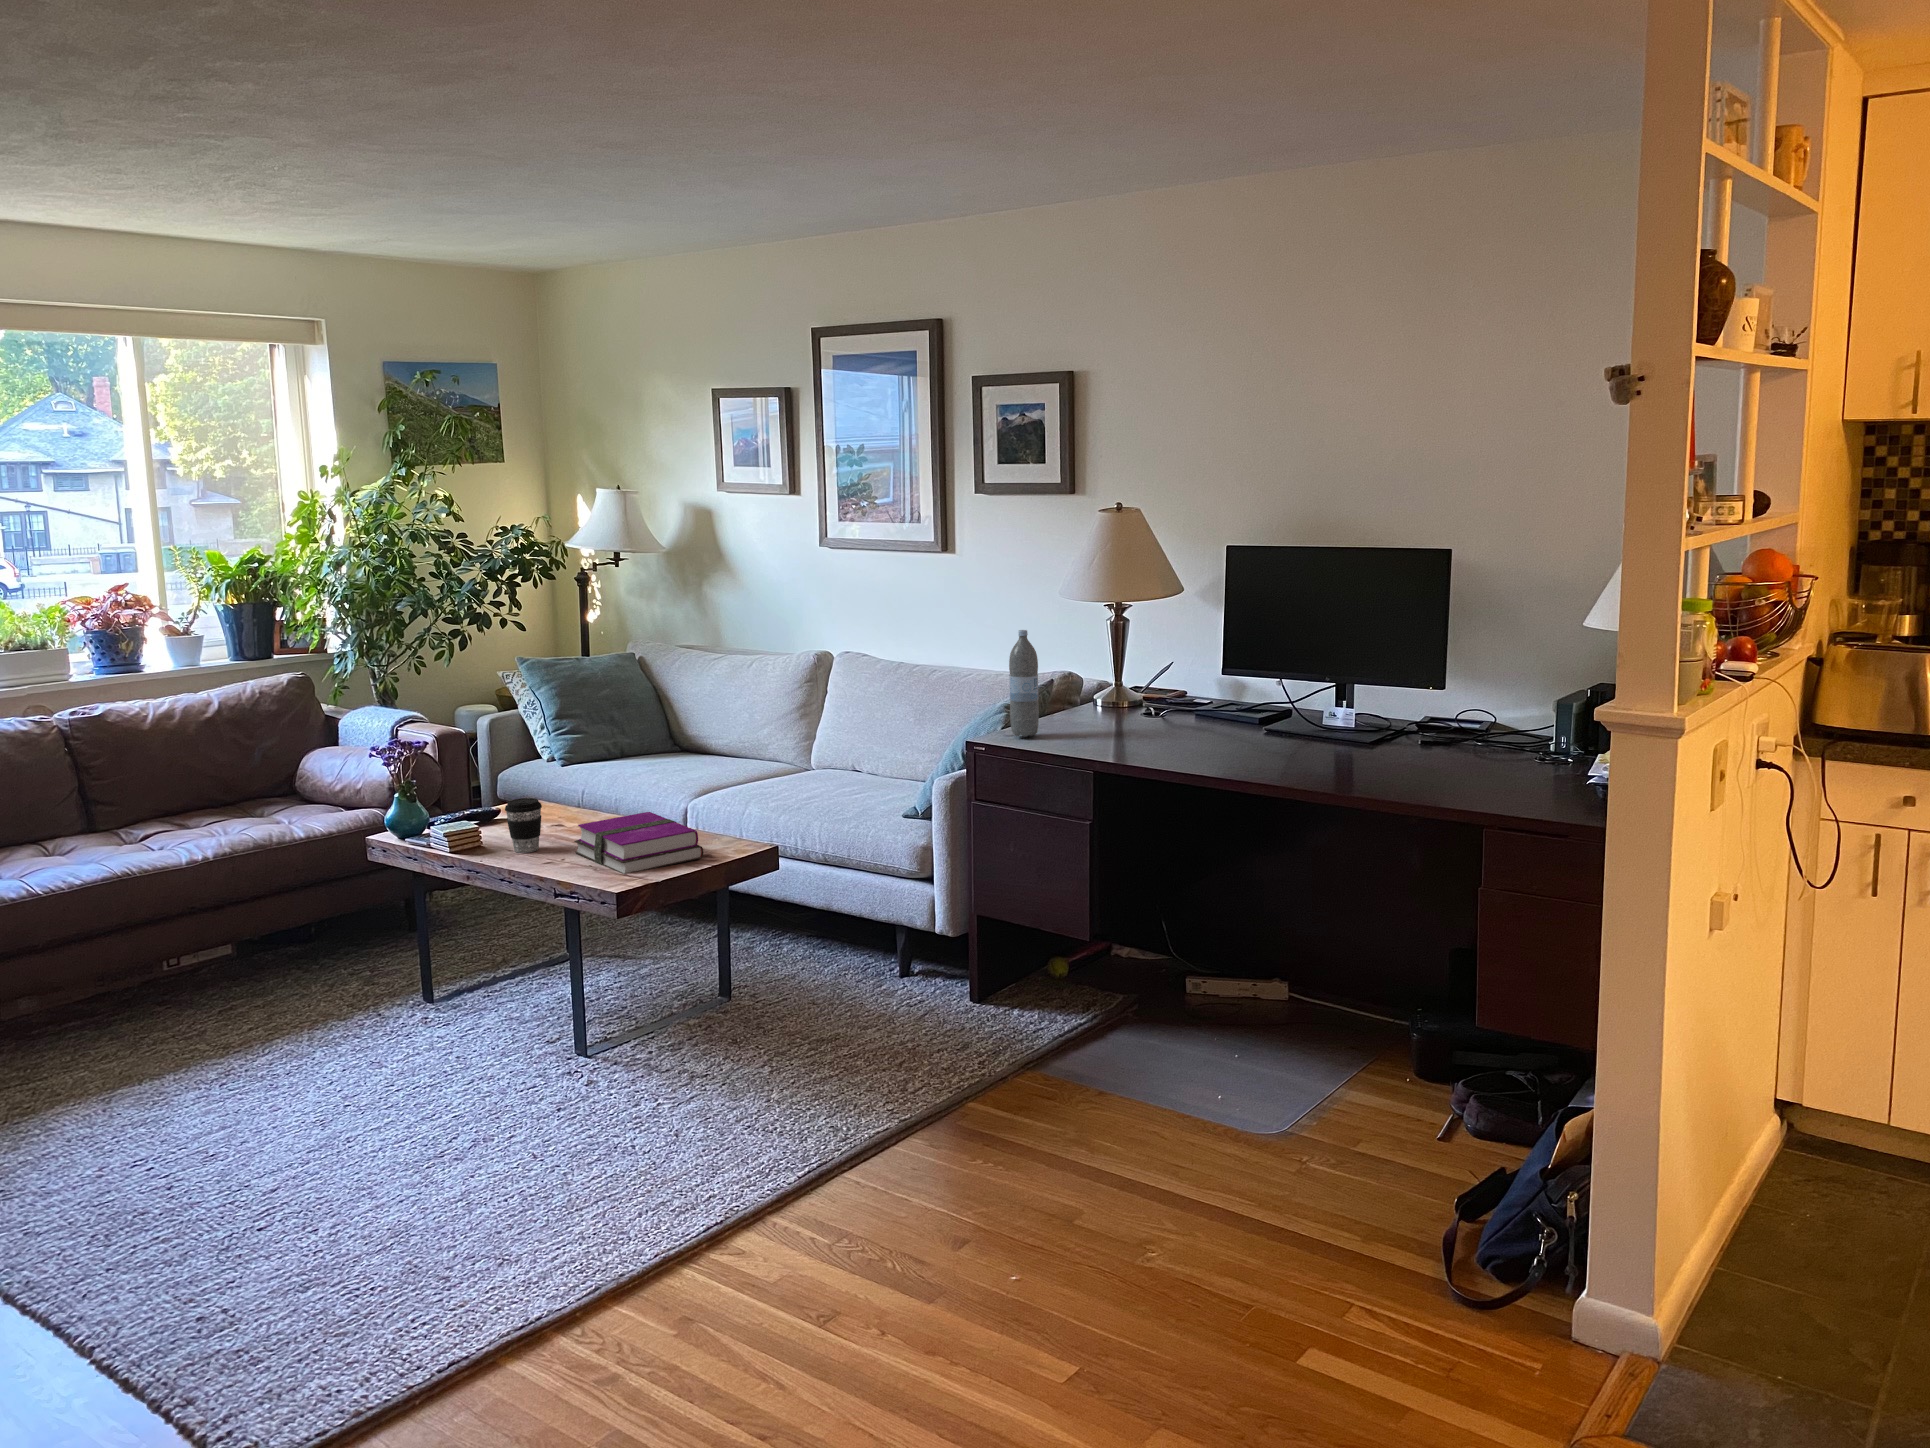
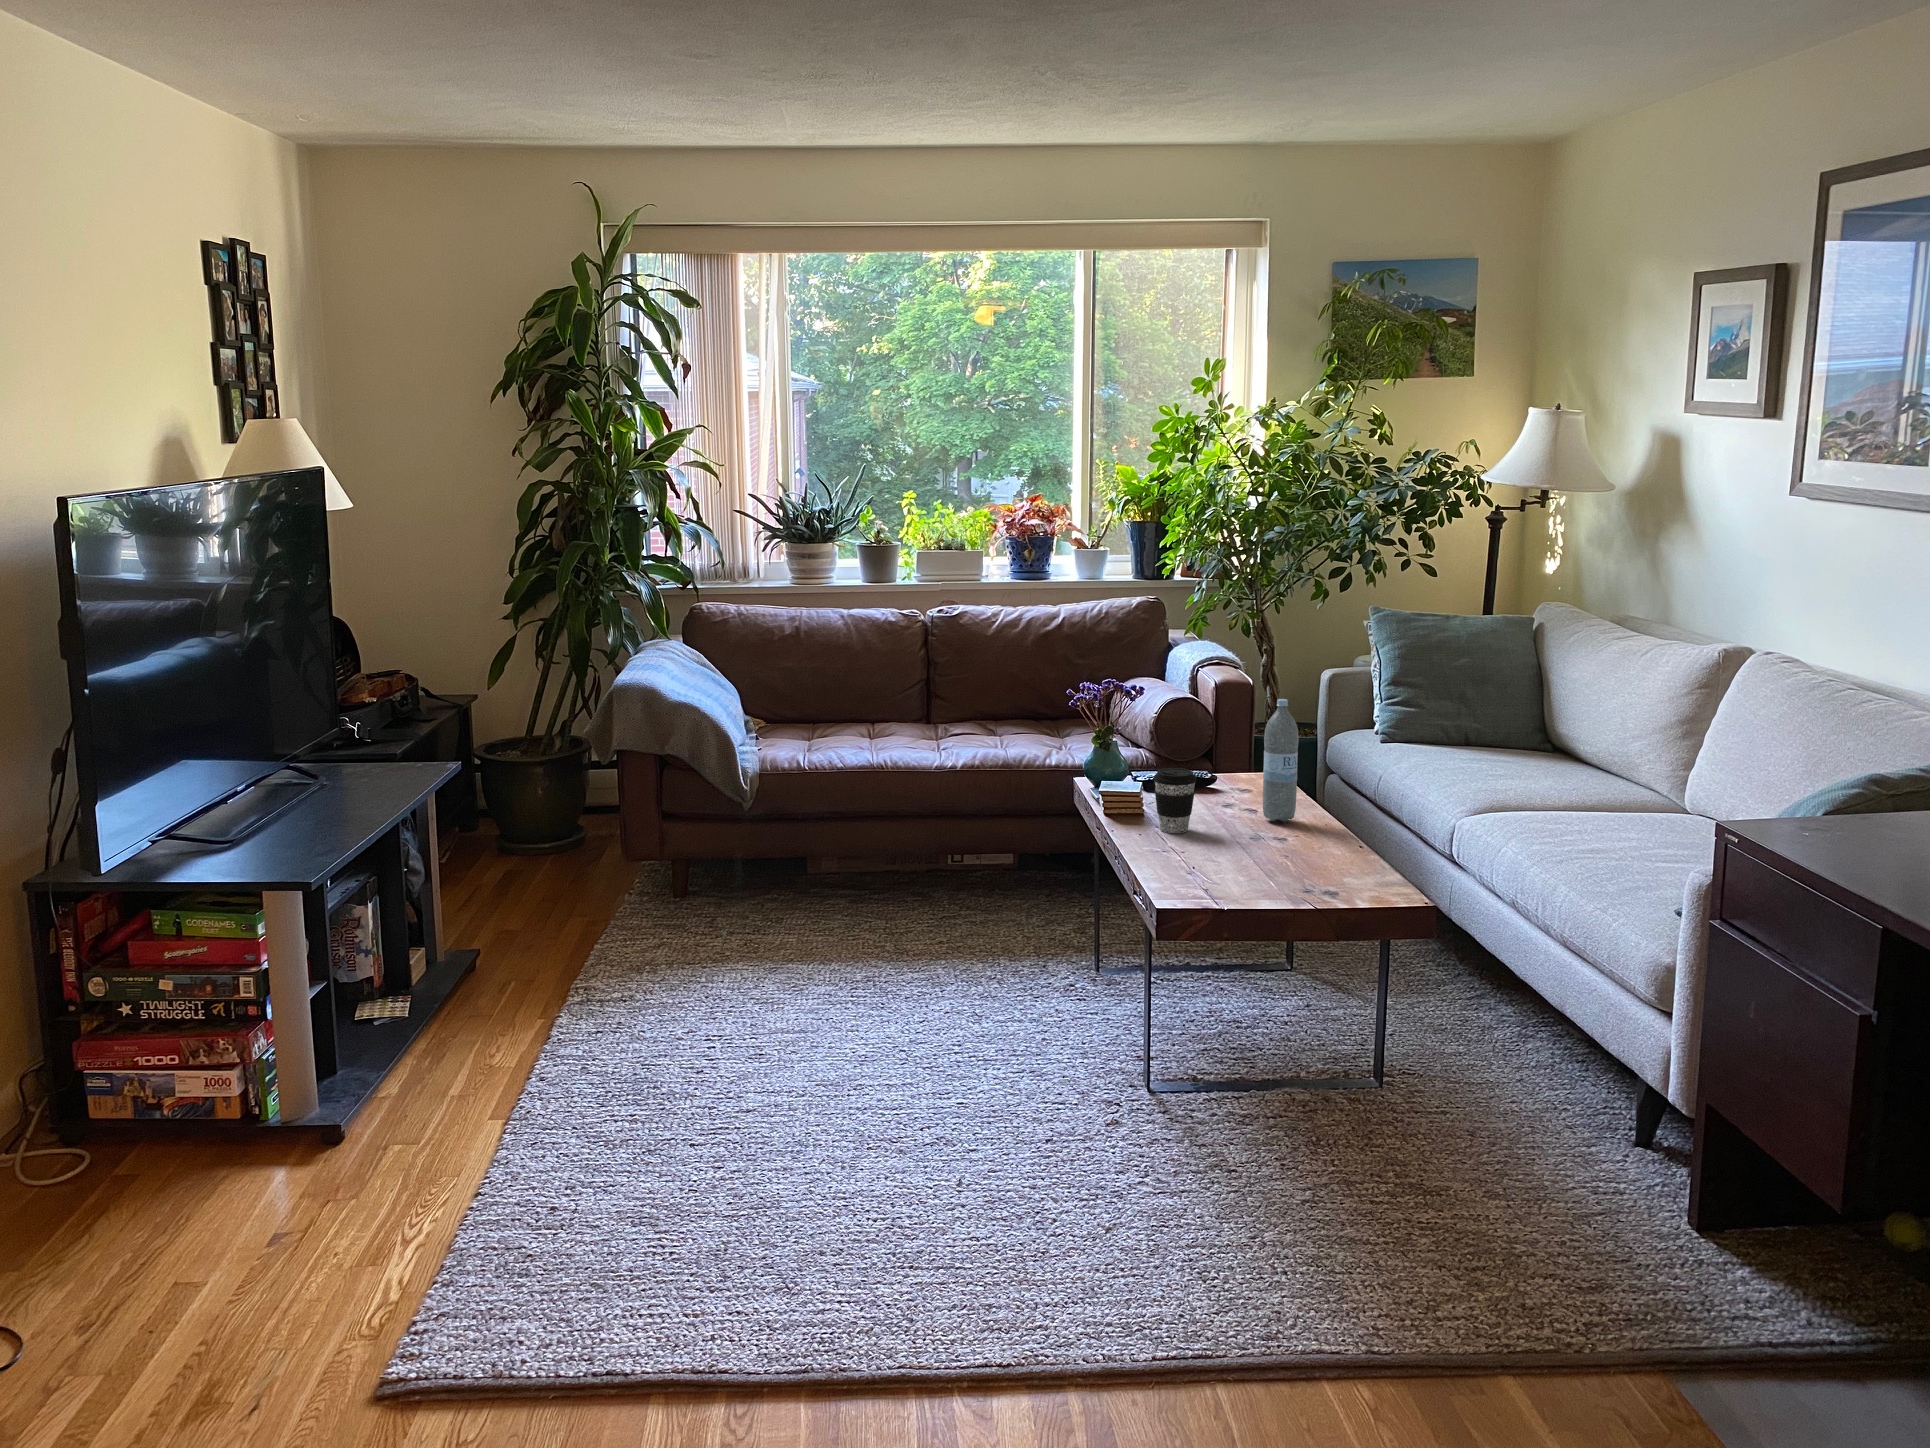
water bottle: present [1009,630,1039,737] -> present [1263,699,1299,822]
hardback book: present [574,812,703,874] -> none [1212,813,1331,892]

